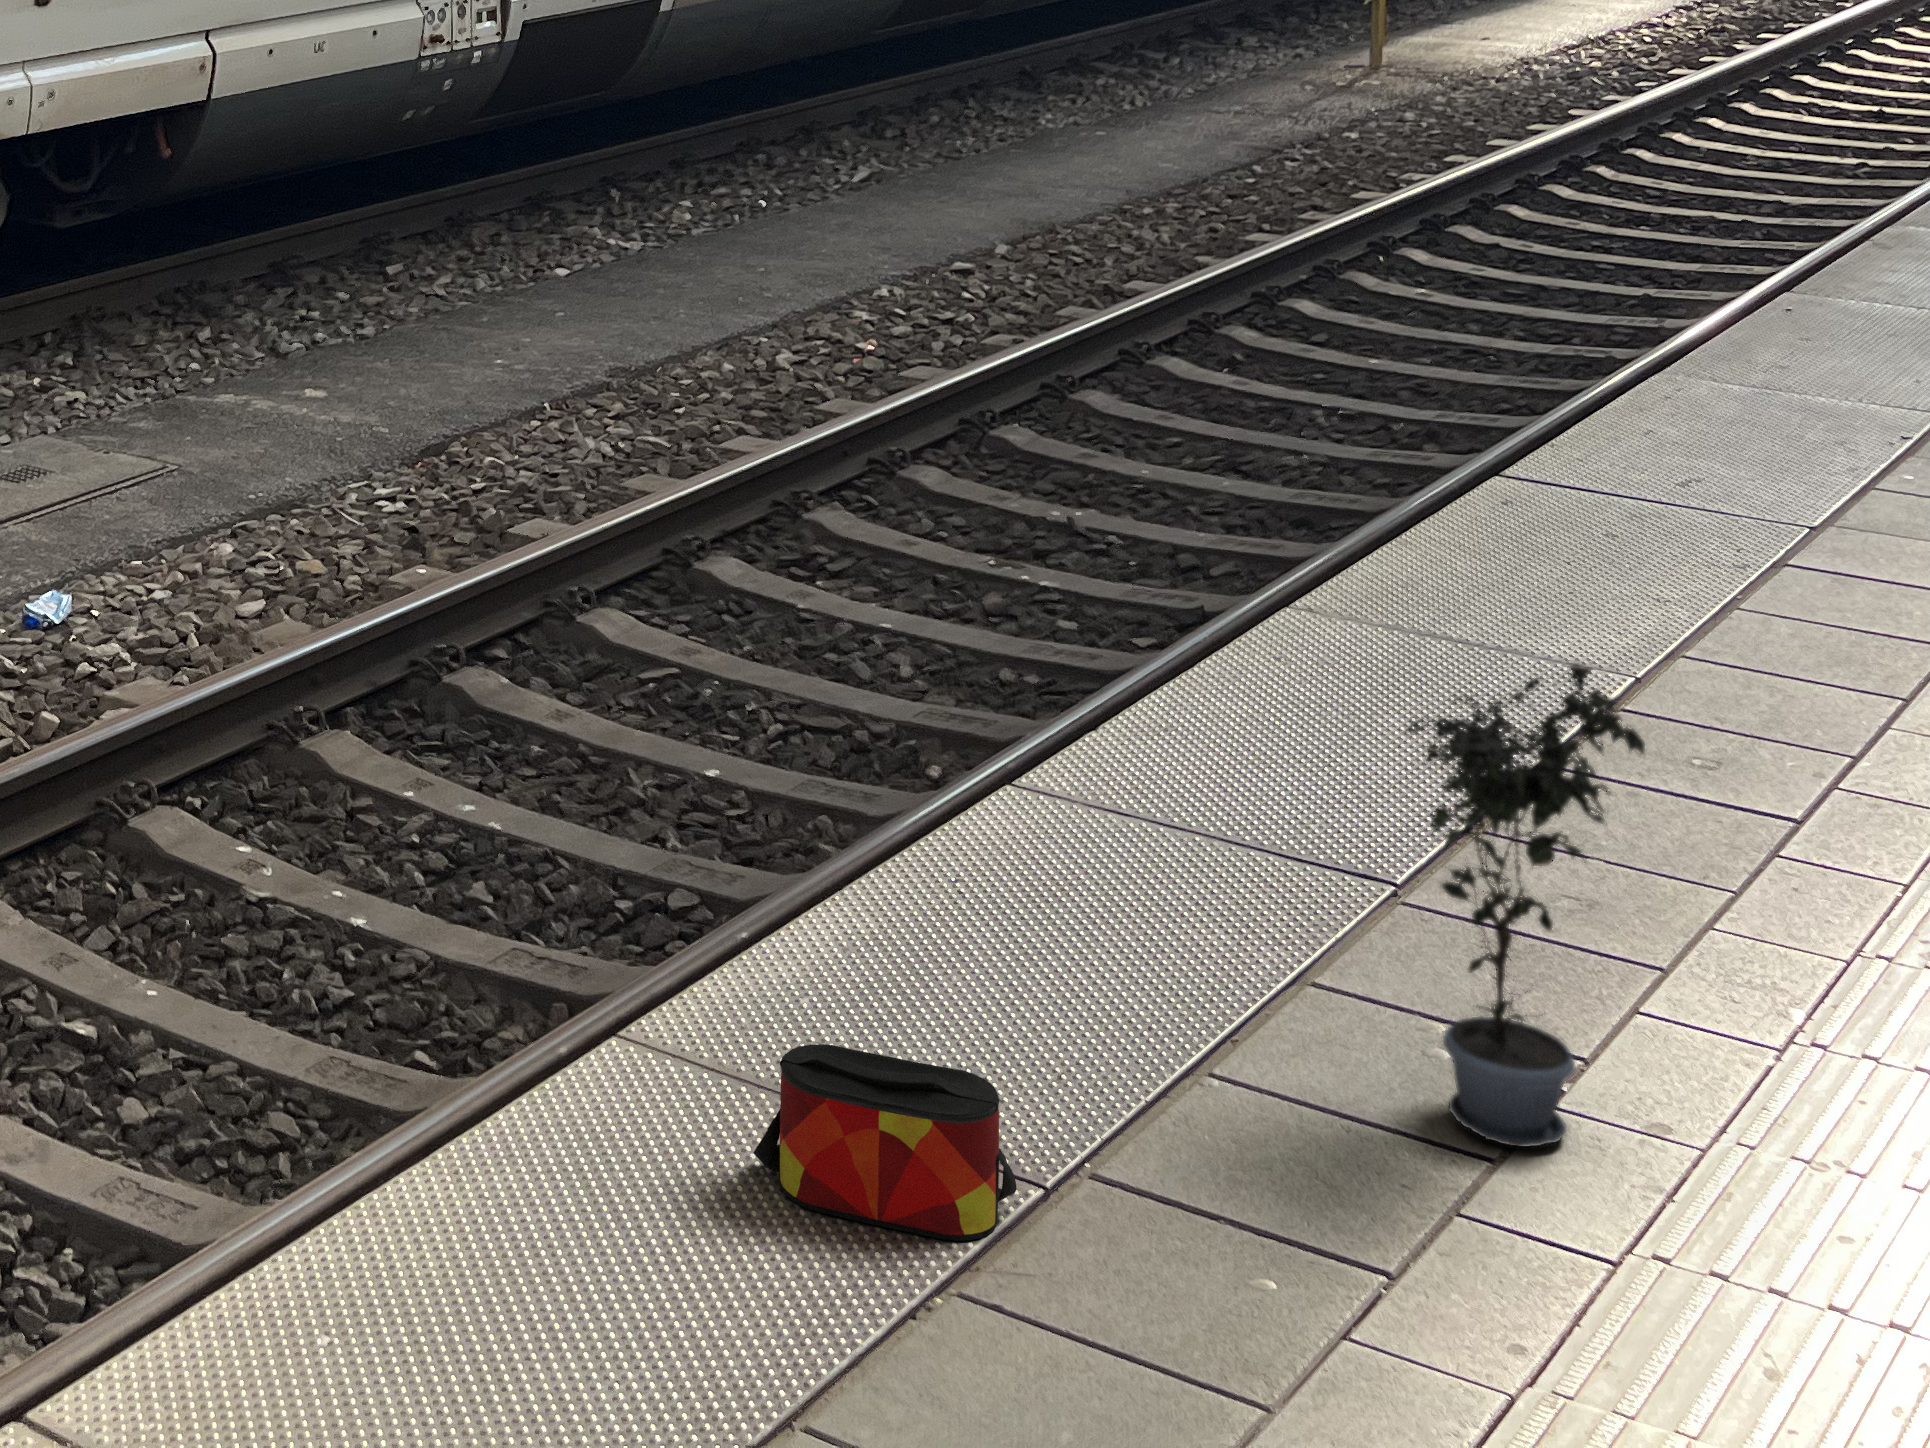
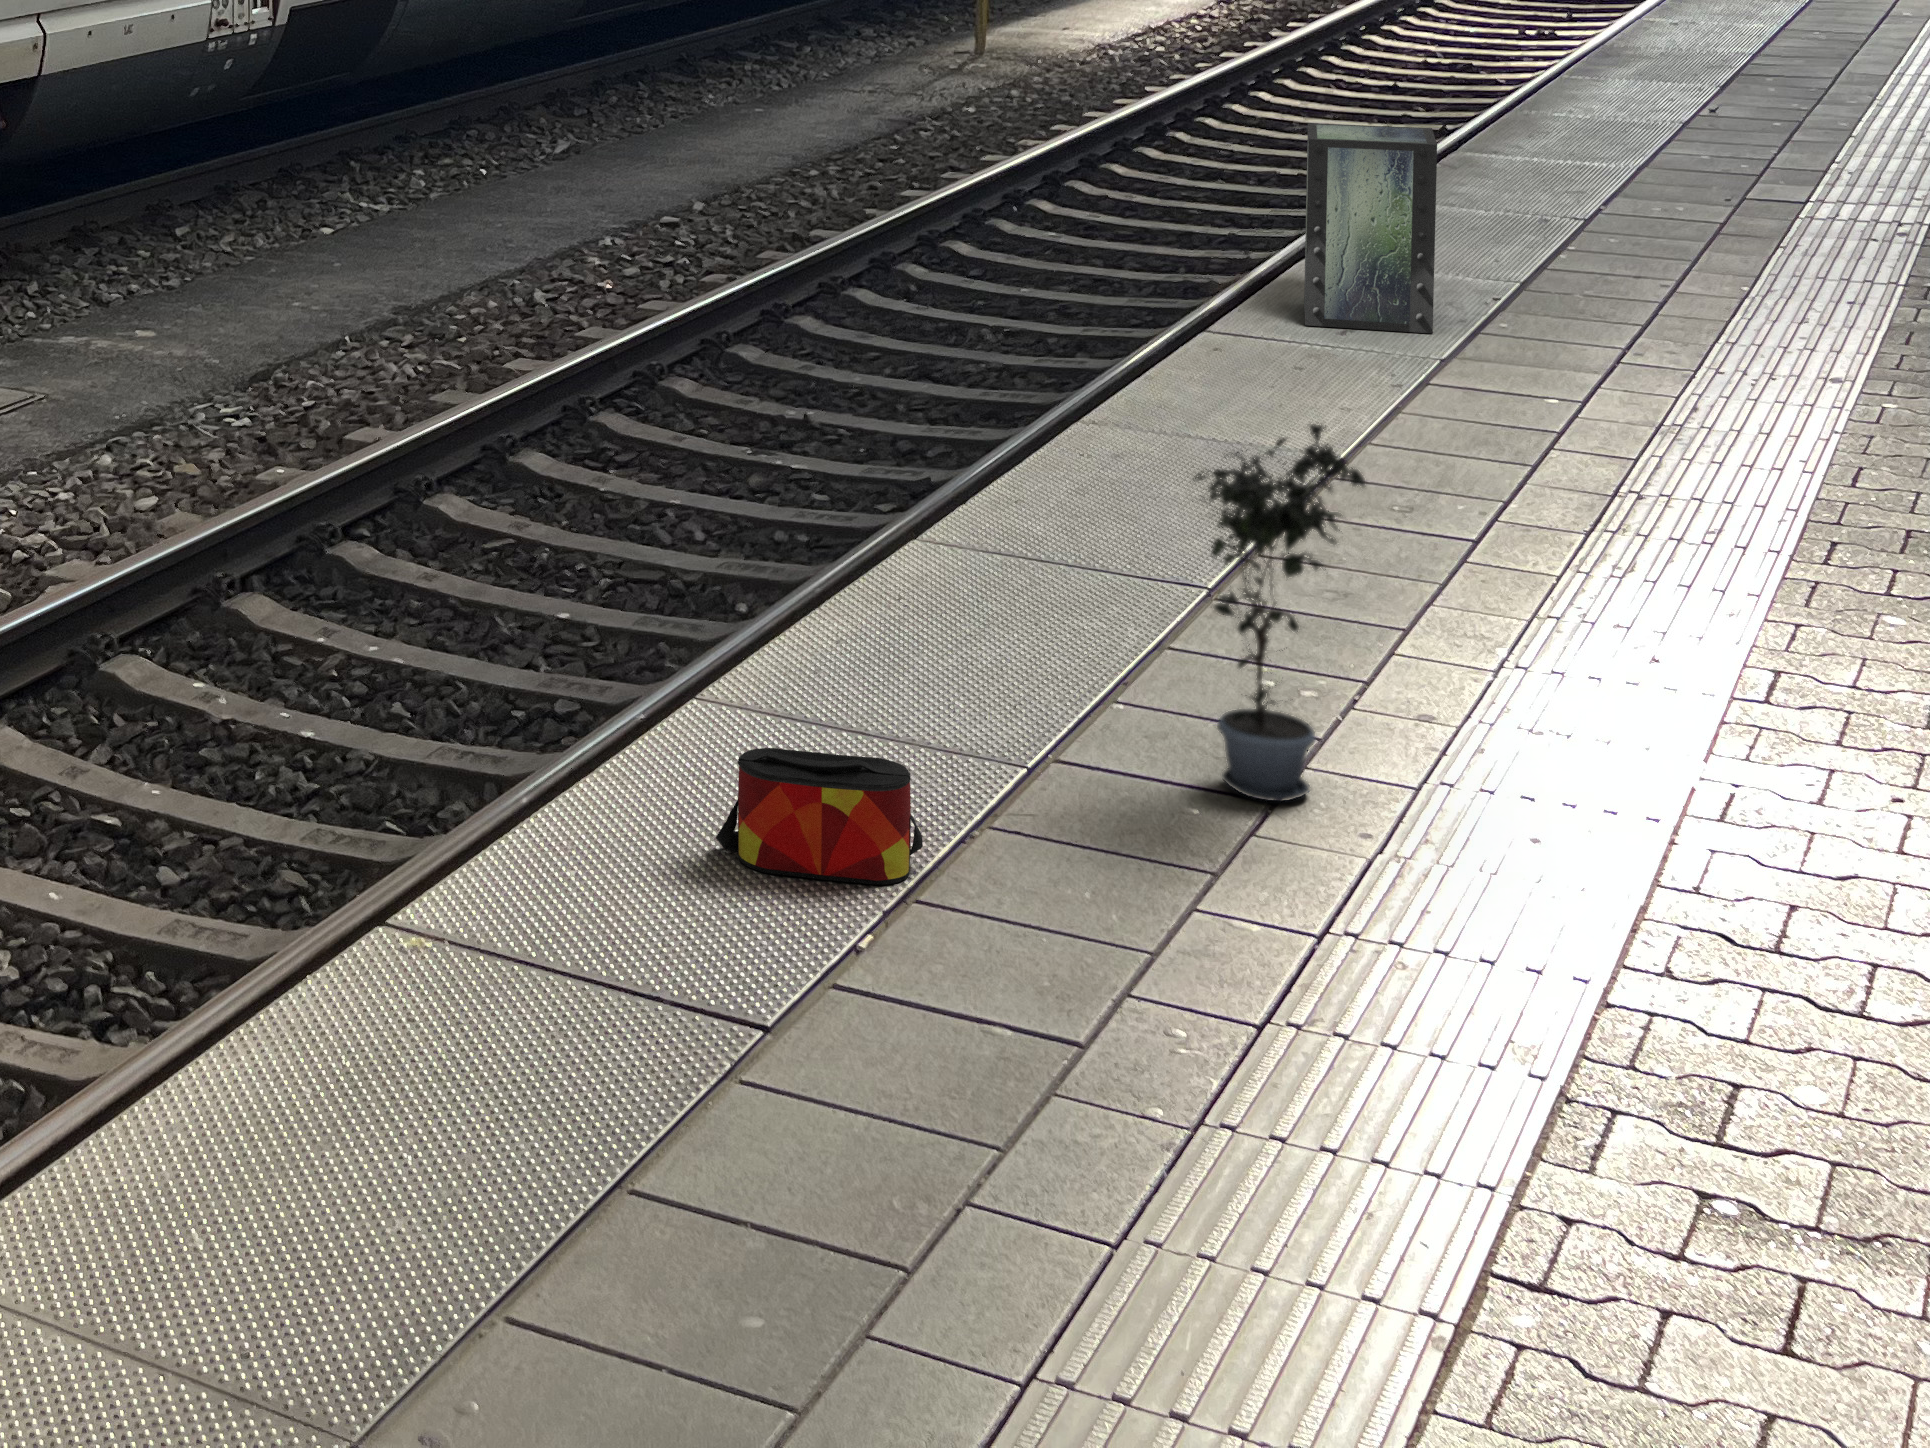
storage box: none [1693,191,1866,451] -> present [1304,123,1437,333]

